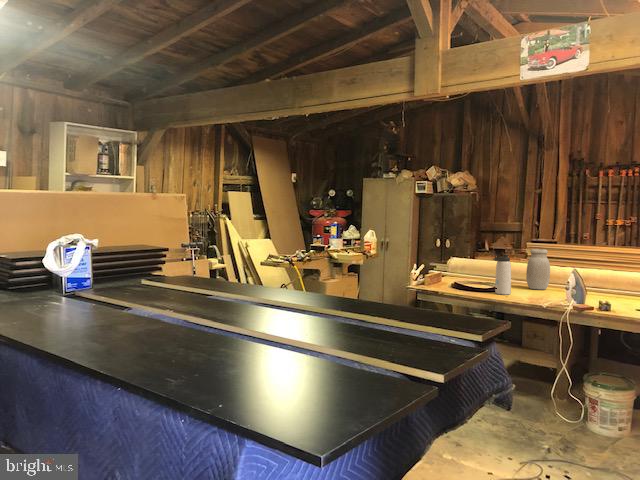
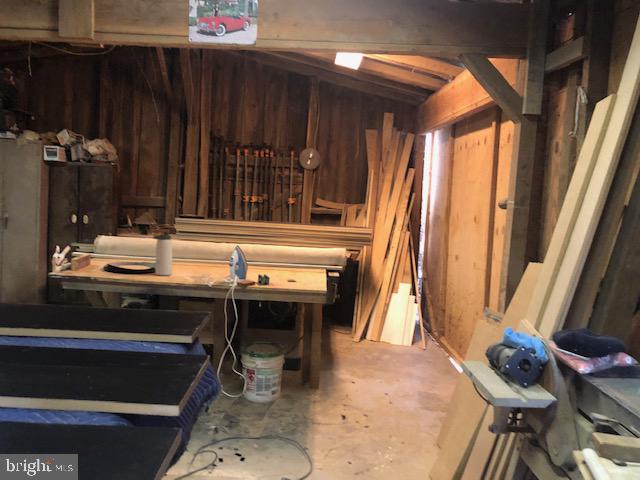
jar: present [526,249,550,290] -> none [184,225,207,267]

